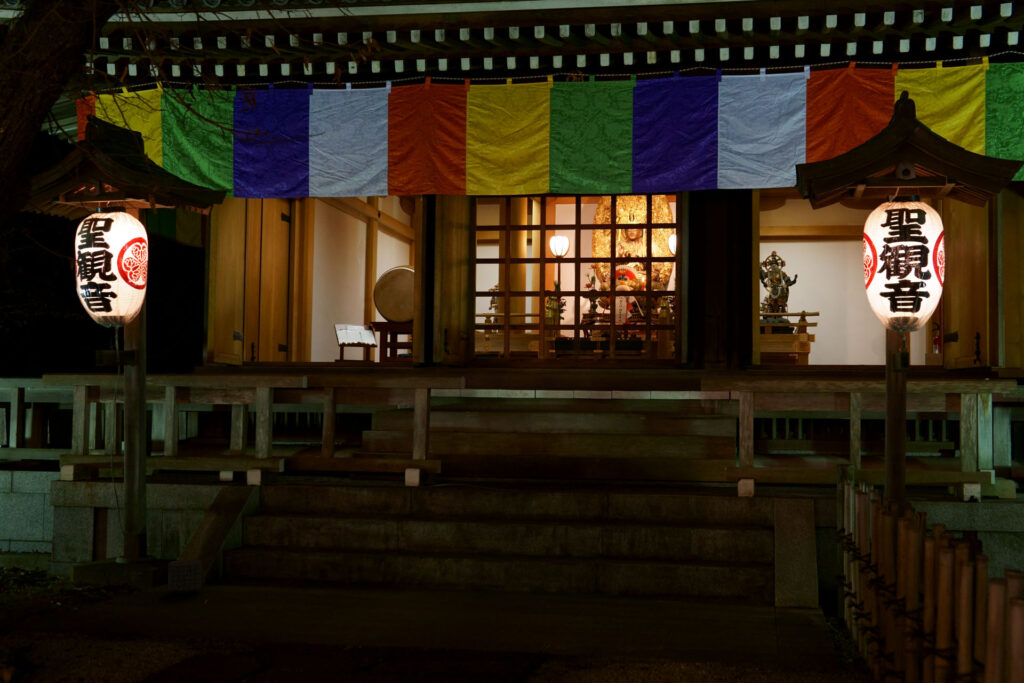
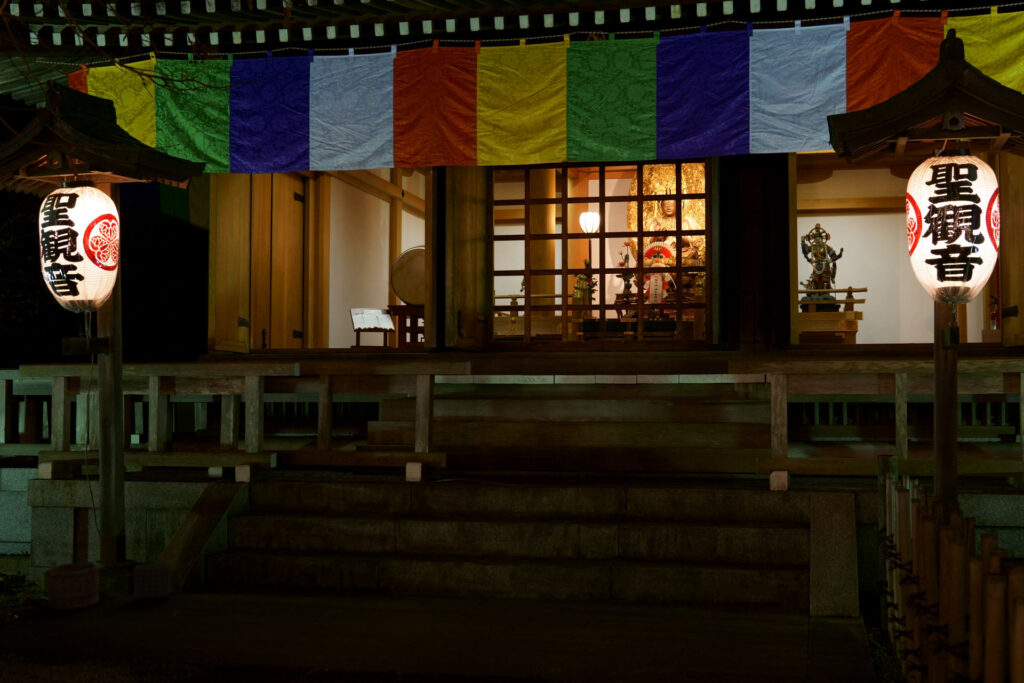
wooden bucket: none [89,559,137,602] -> present [46,562,100,610]

